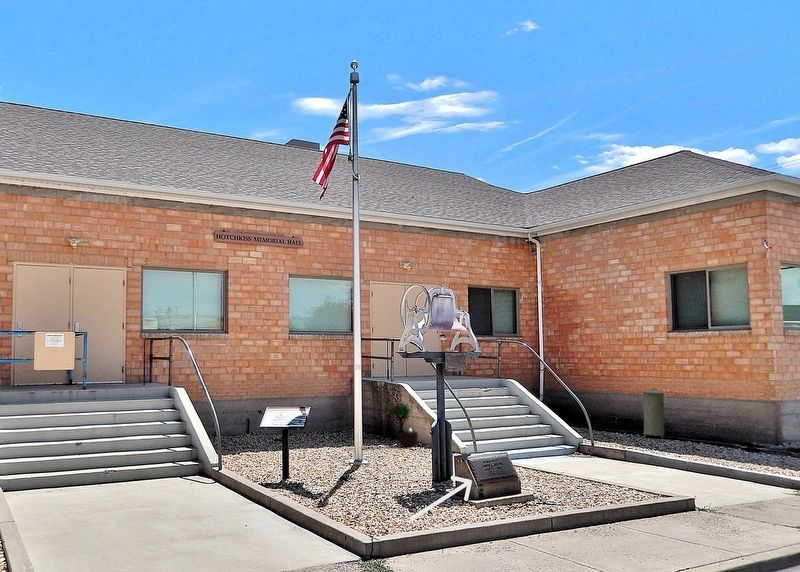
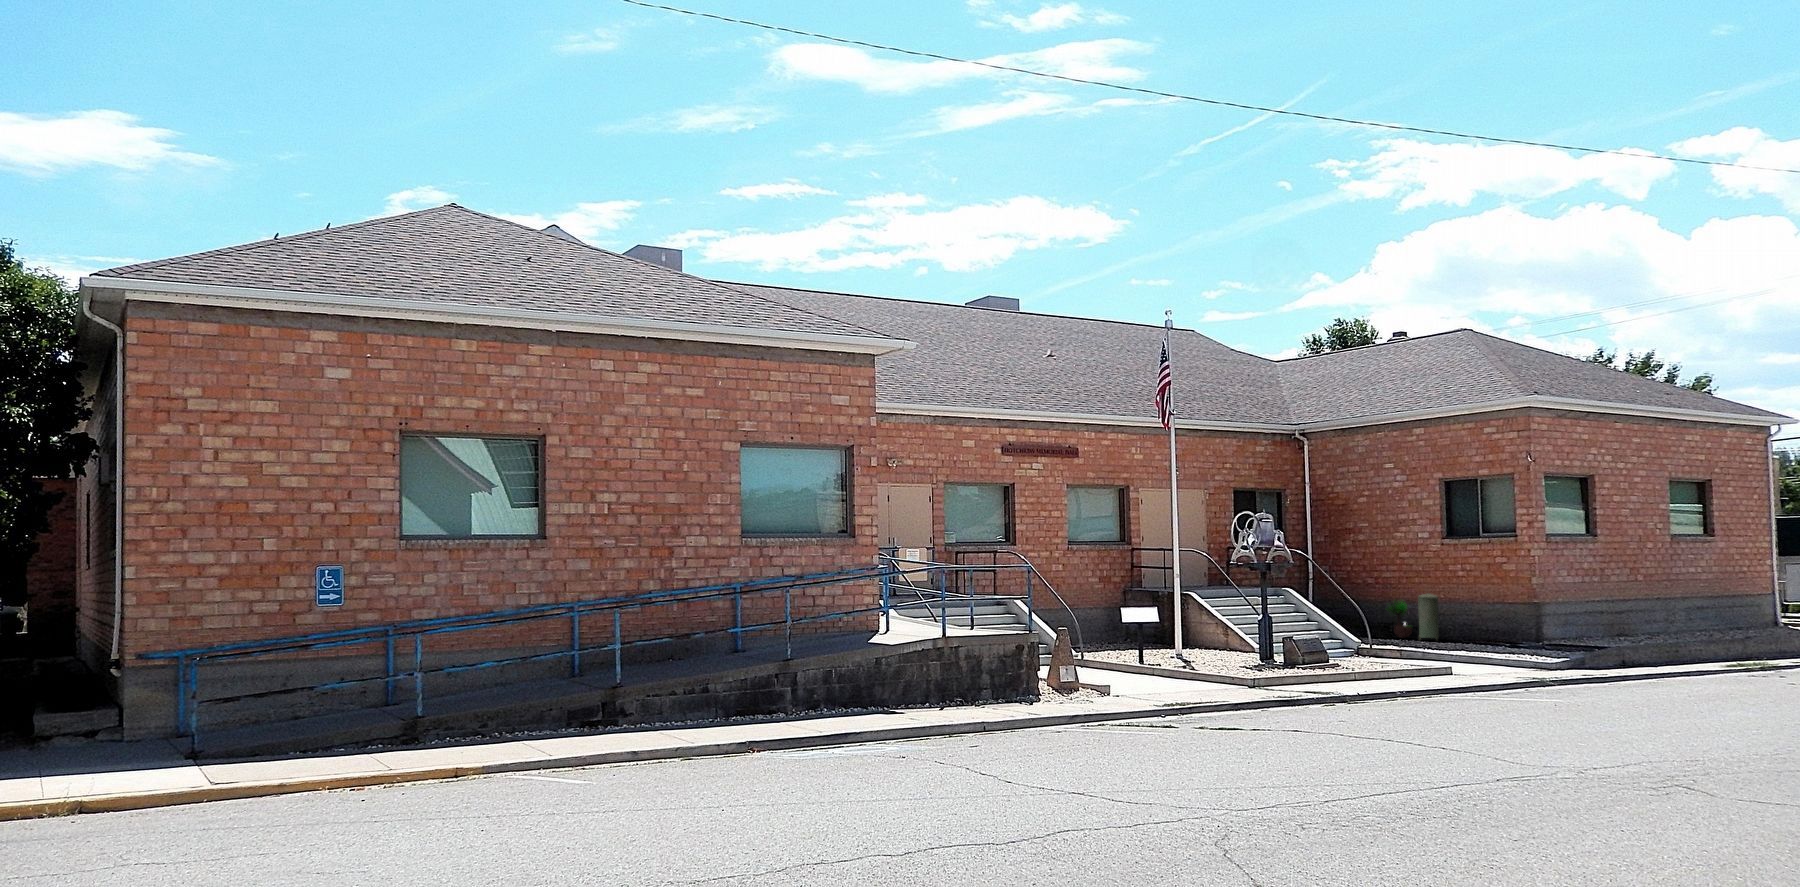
potted tree: present [390,403,418,446] -> present [1388,601,1412,638]

